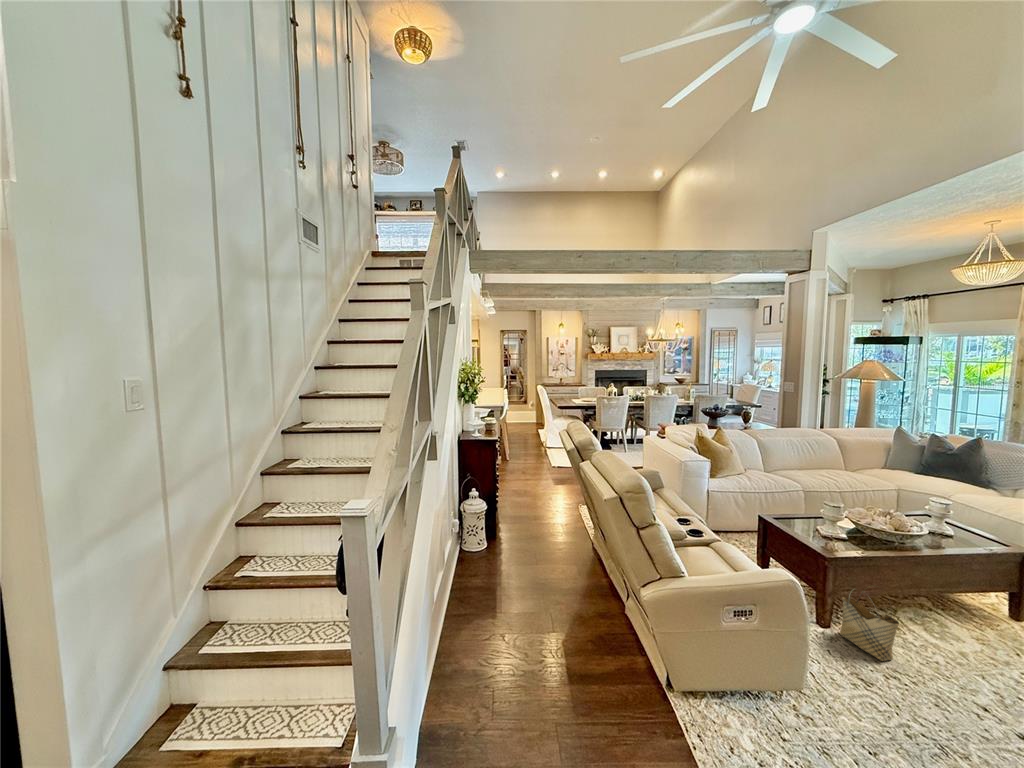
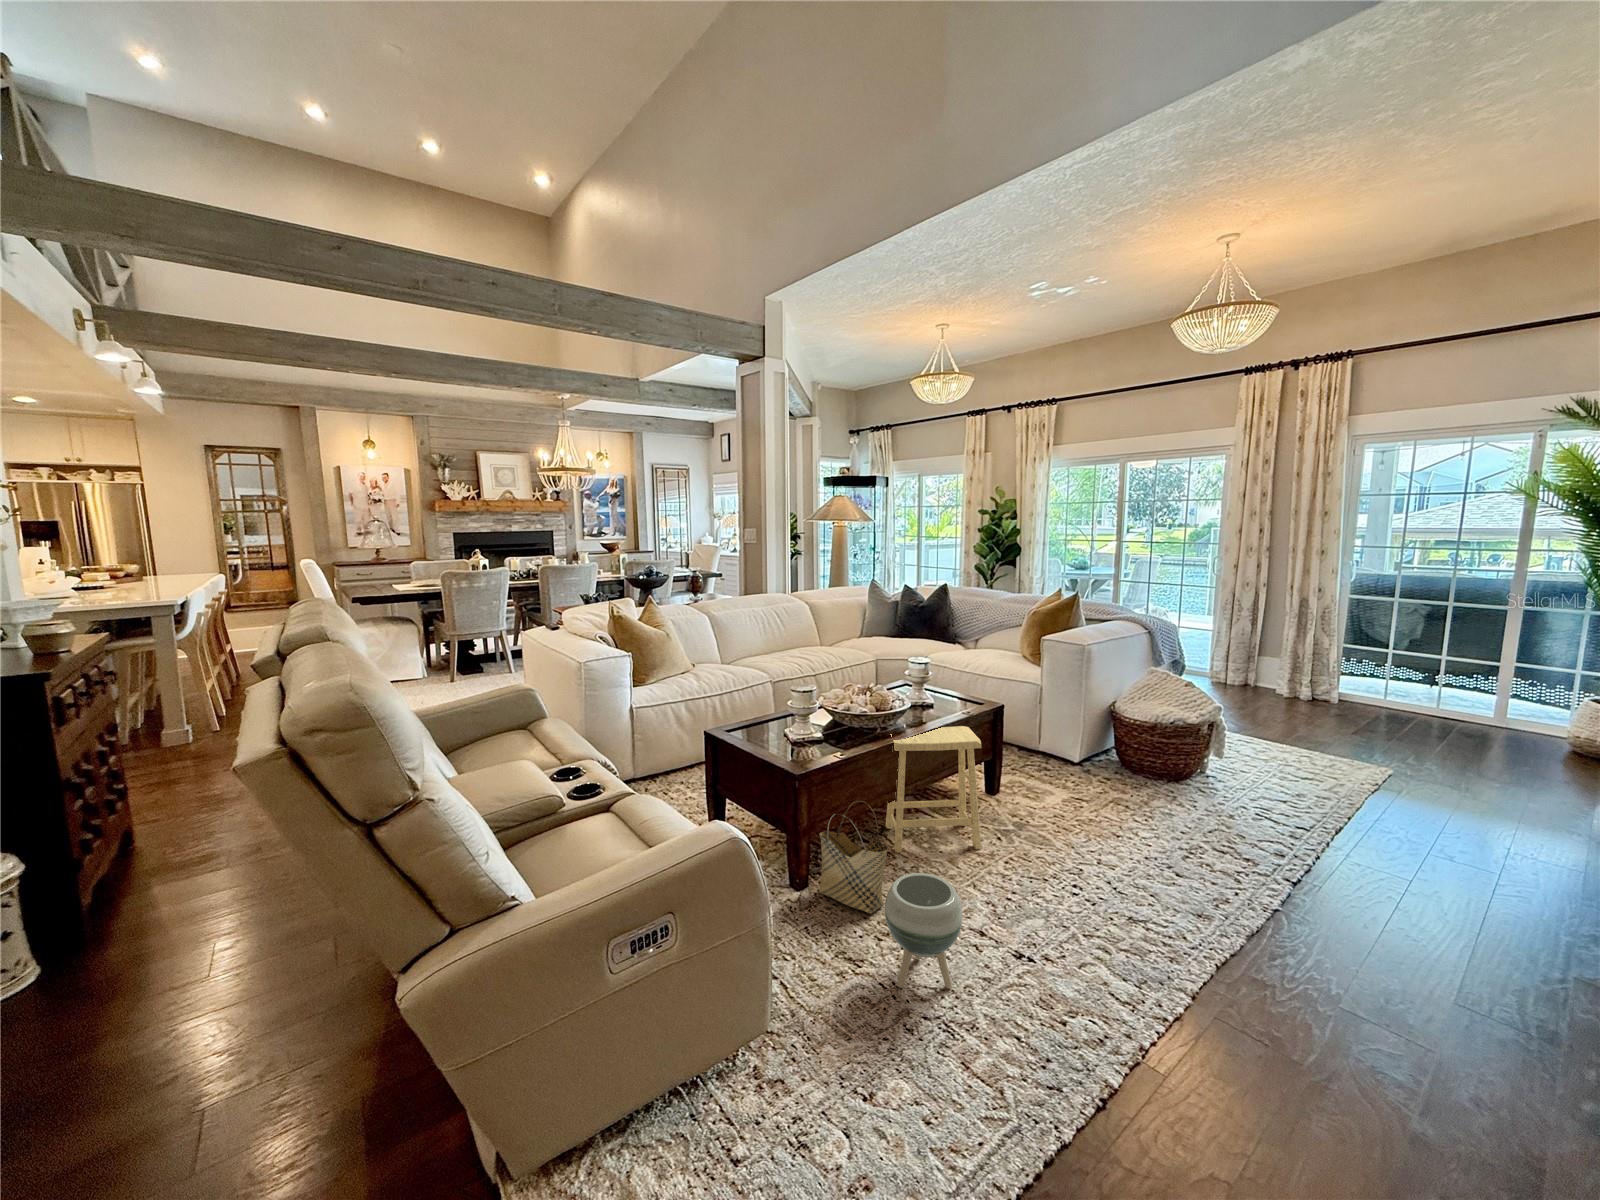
footstool: none [898,544,999,654] -> present [886,726,981,853]
planter: none [894,643,964,731] -> present [885,873,962,989]

